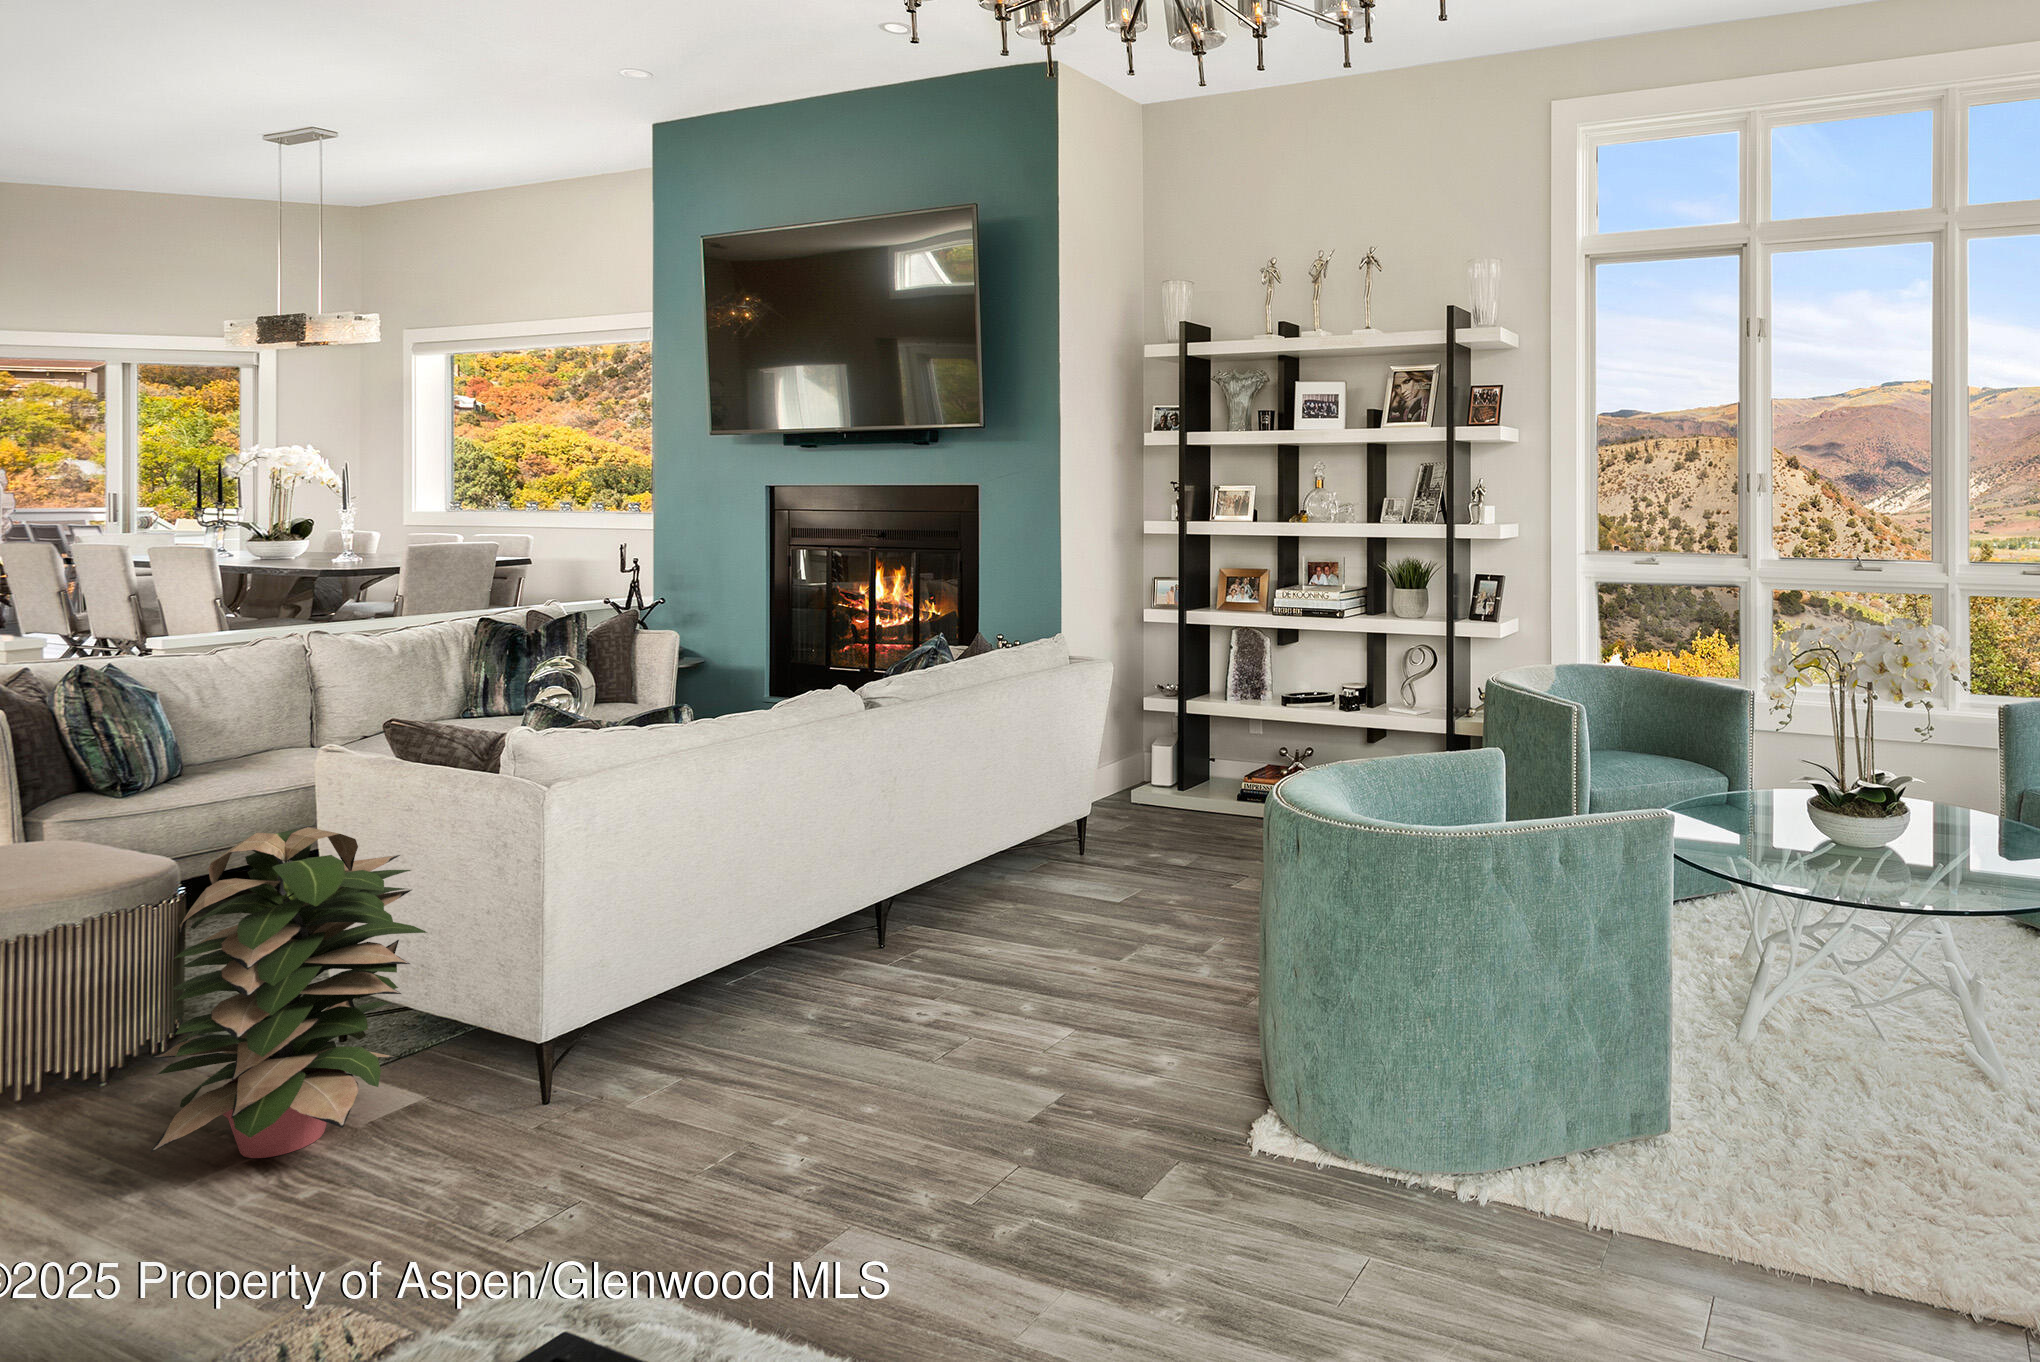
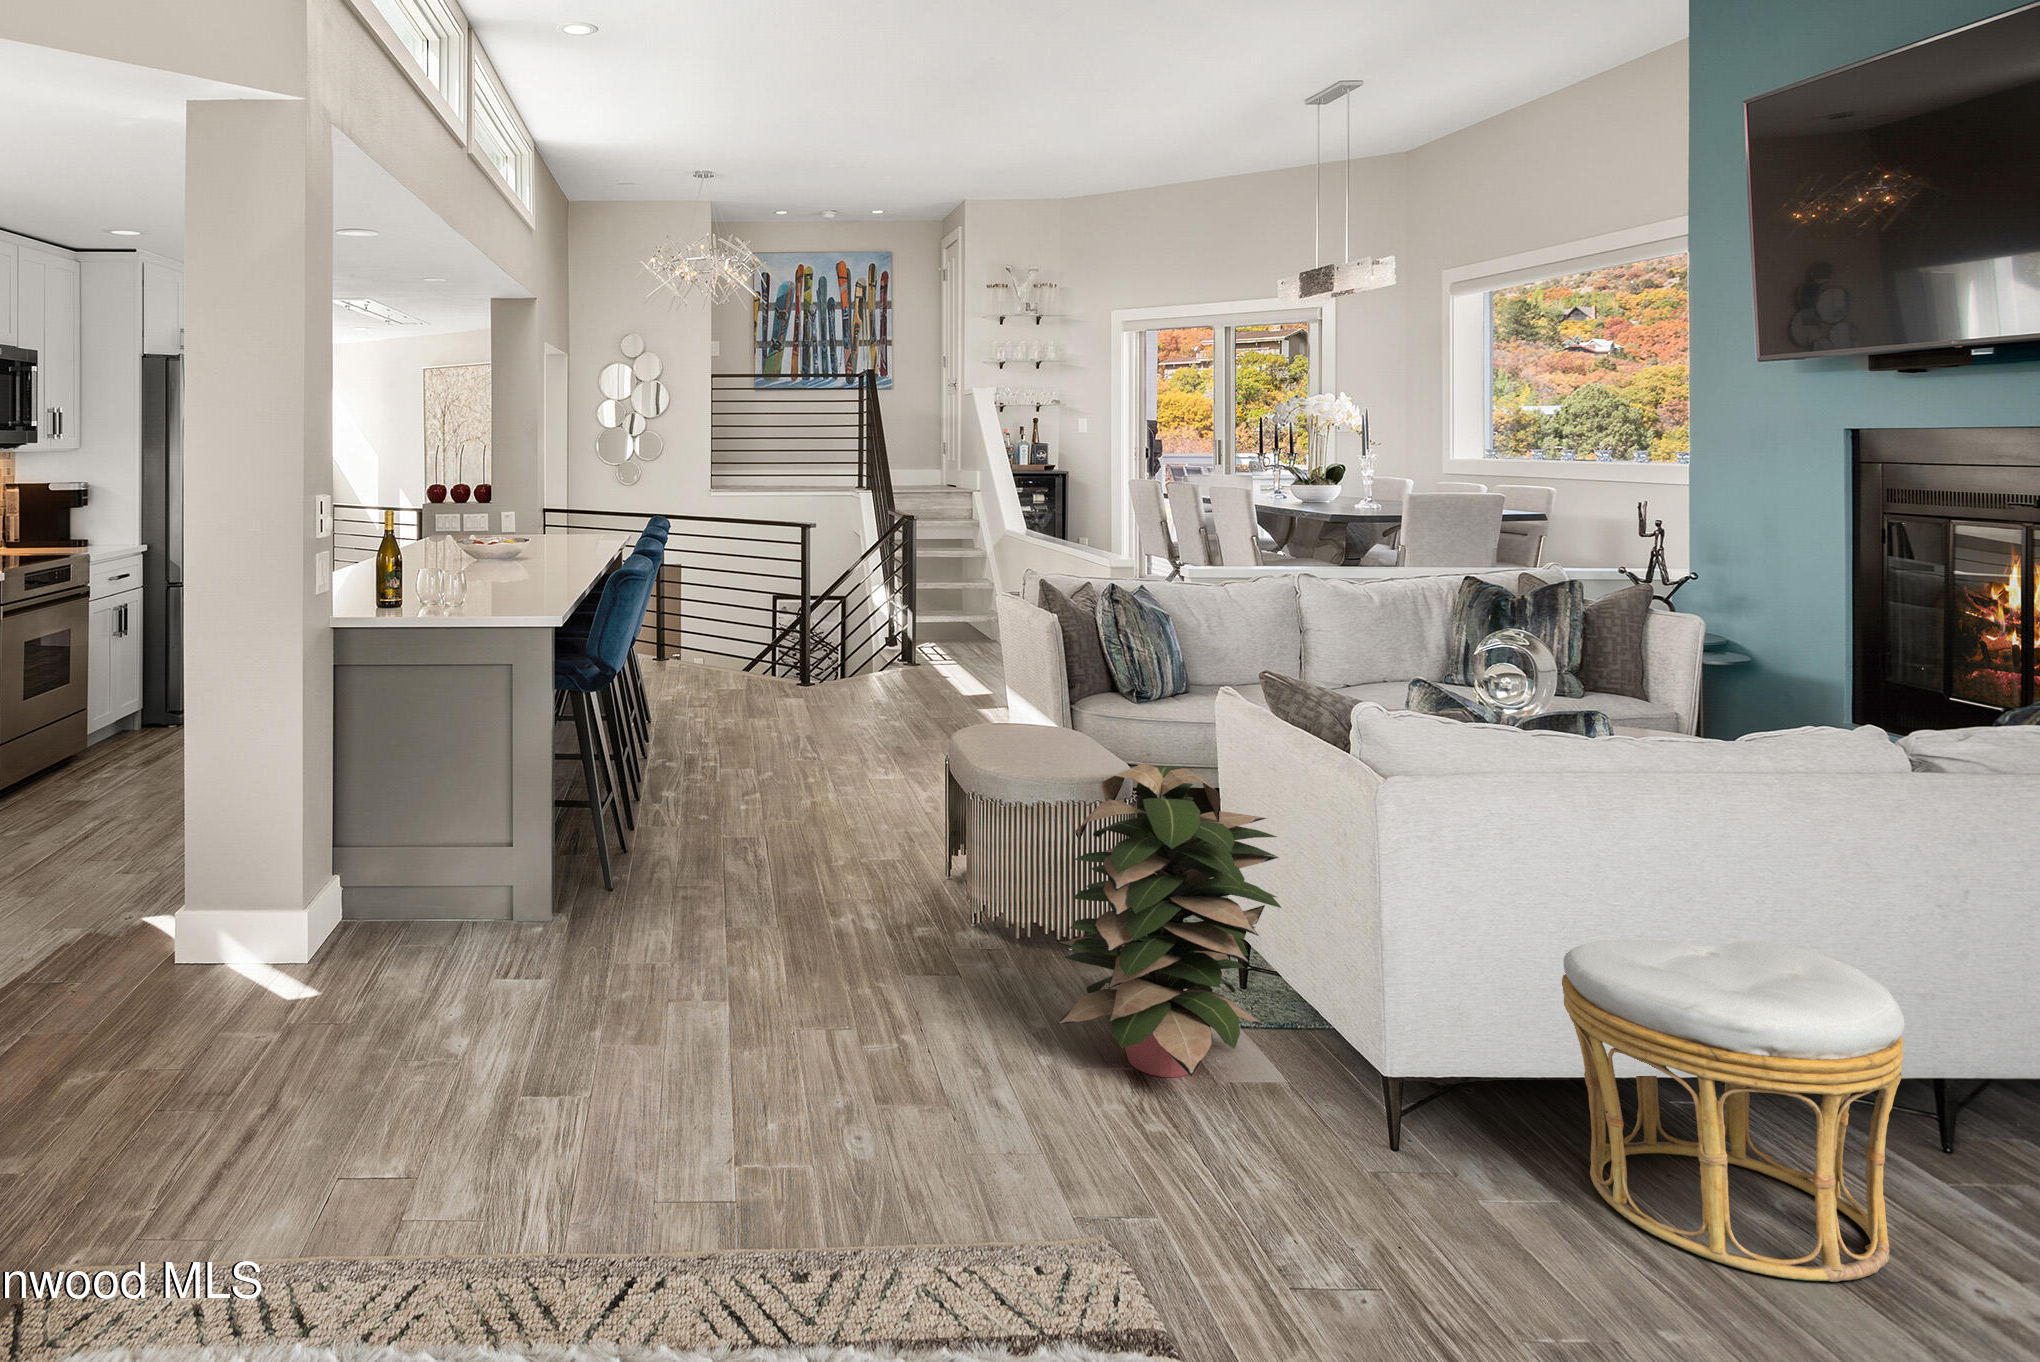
ottoman: none [674,837,880,1070] -> present [1562,939,1905,1282]

